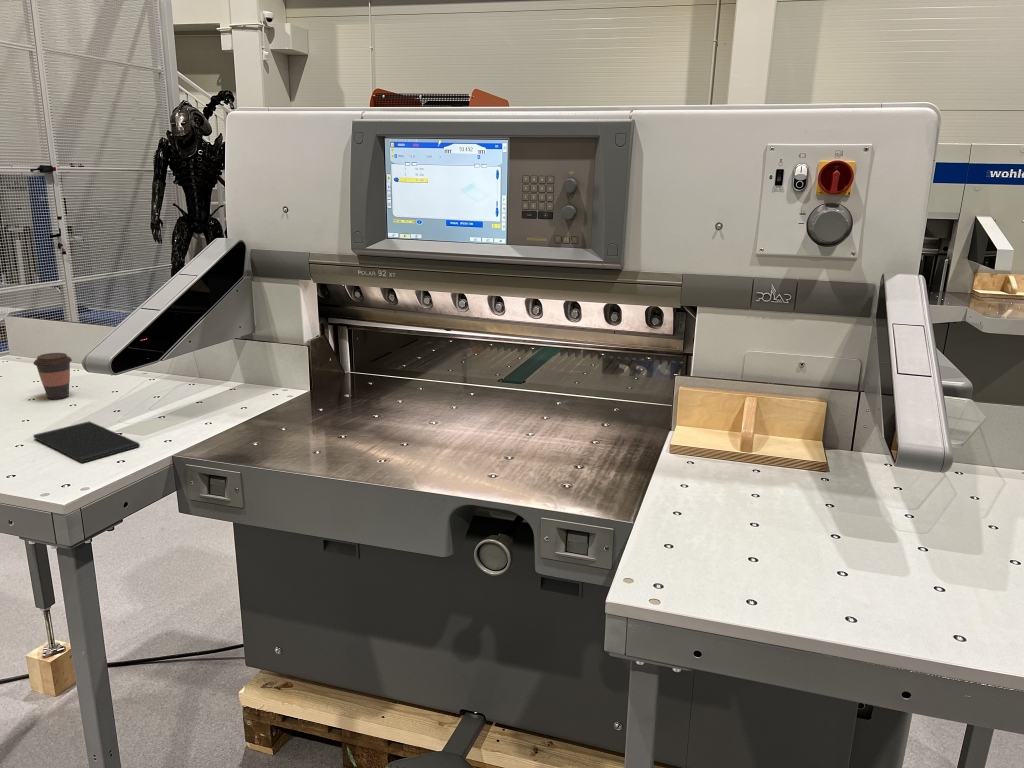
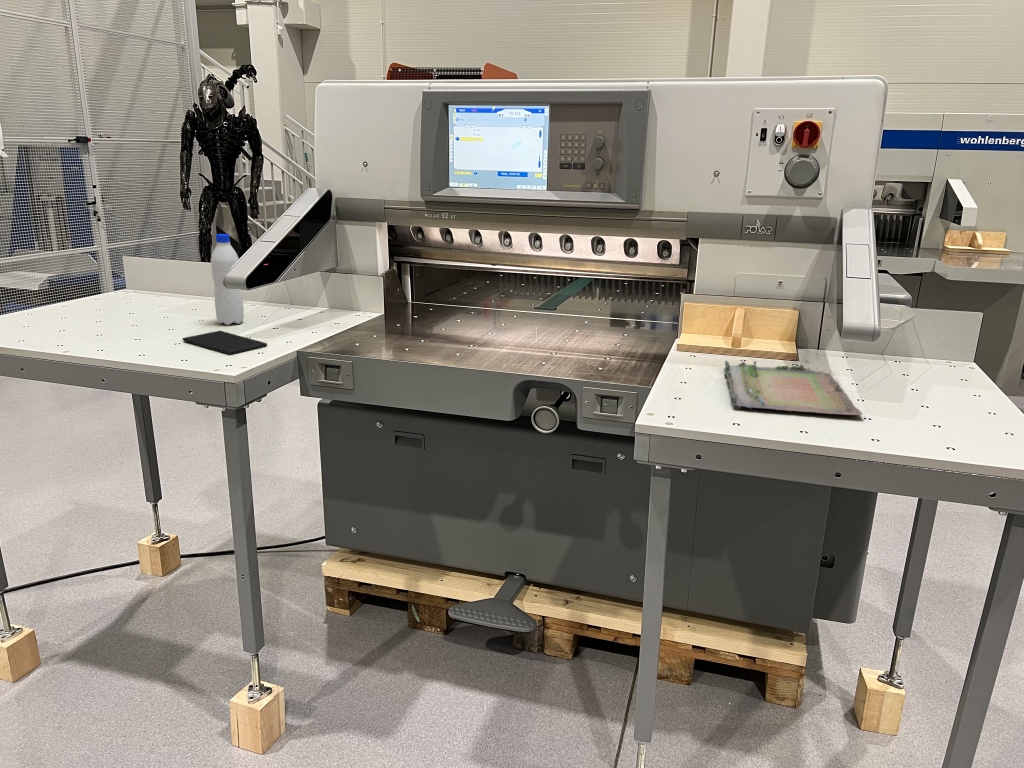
water bottle: none [84,297,130,410] -> present [211,234,244,325]
coffee cup: present [34,353,72,399] -> none [165,281,194,318]
tray: none [733,474,938,584] -> present [724,361,862,415]

